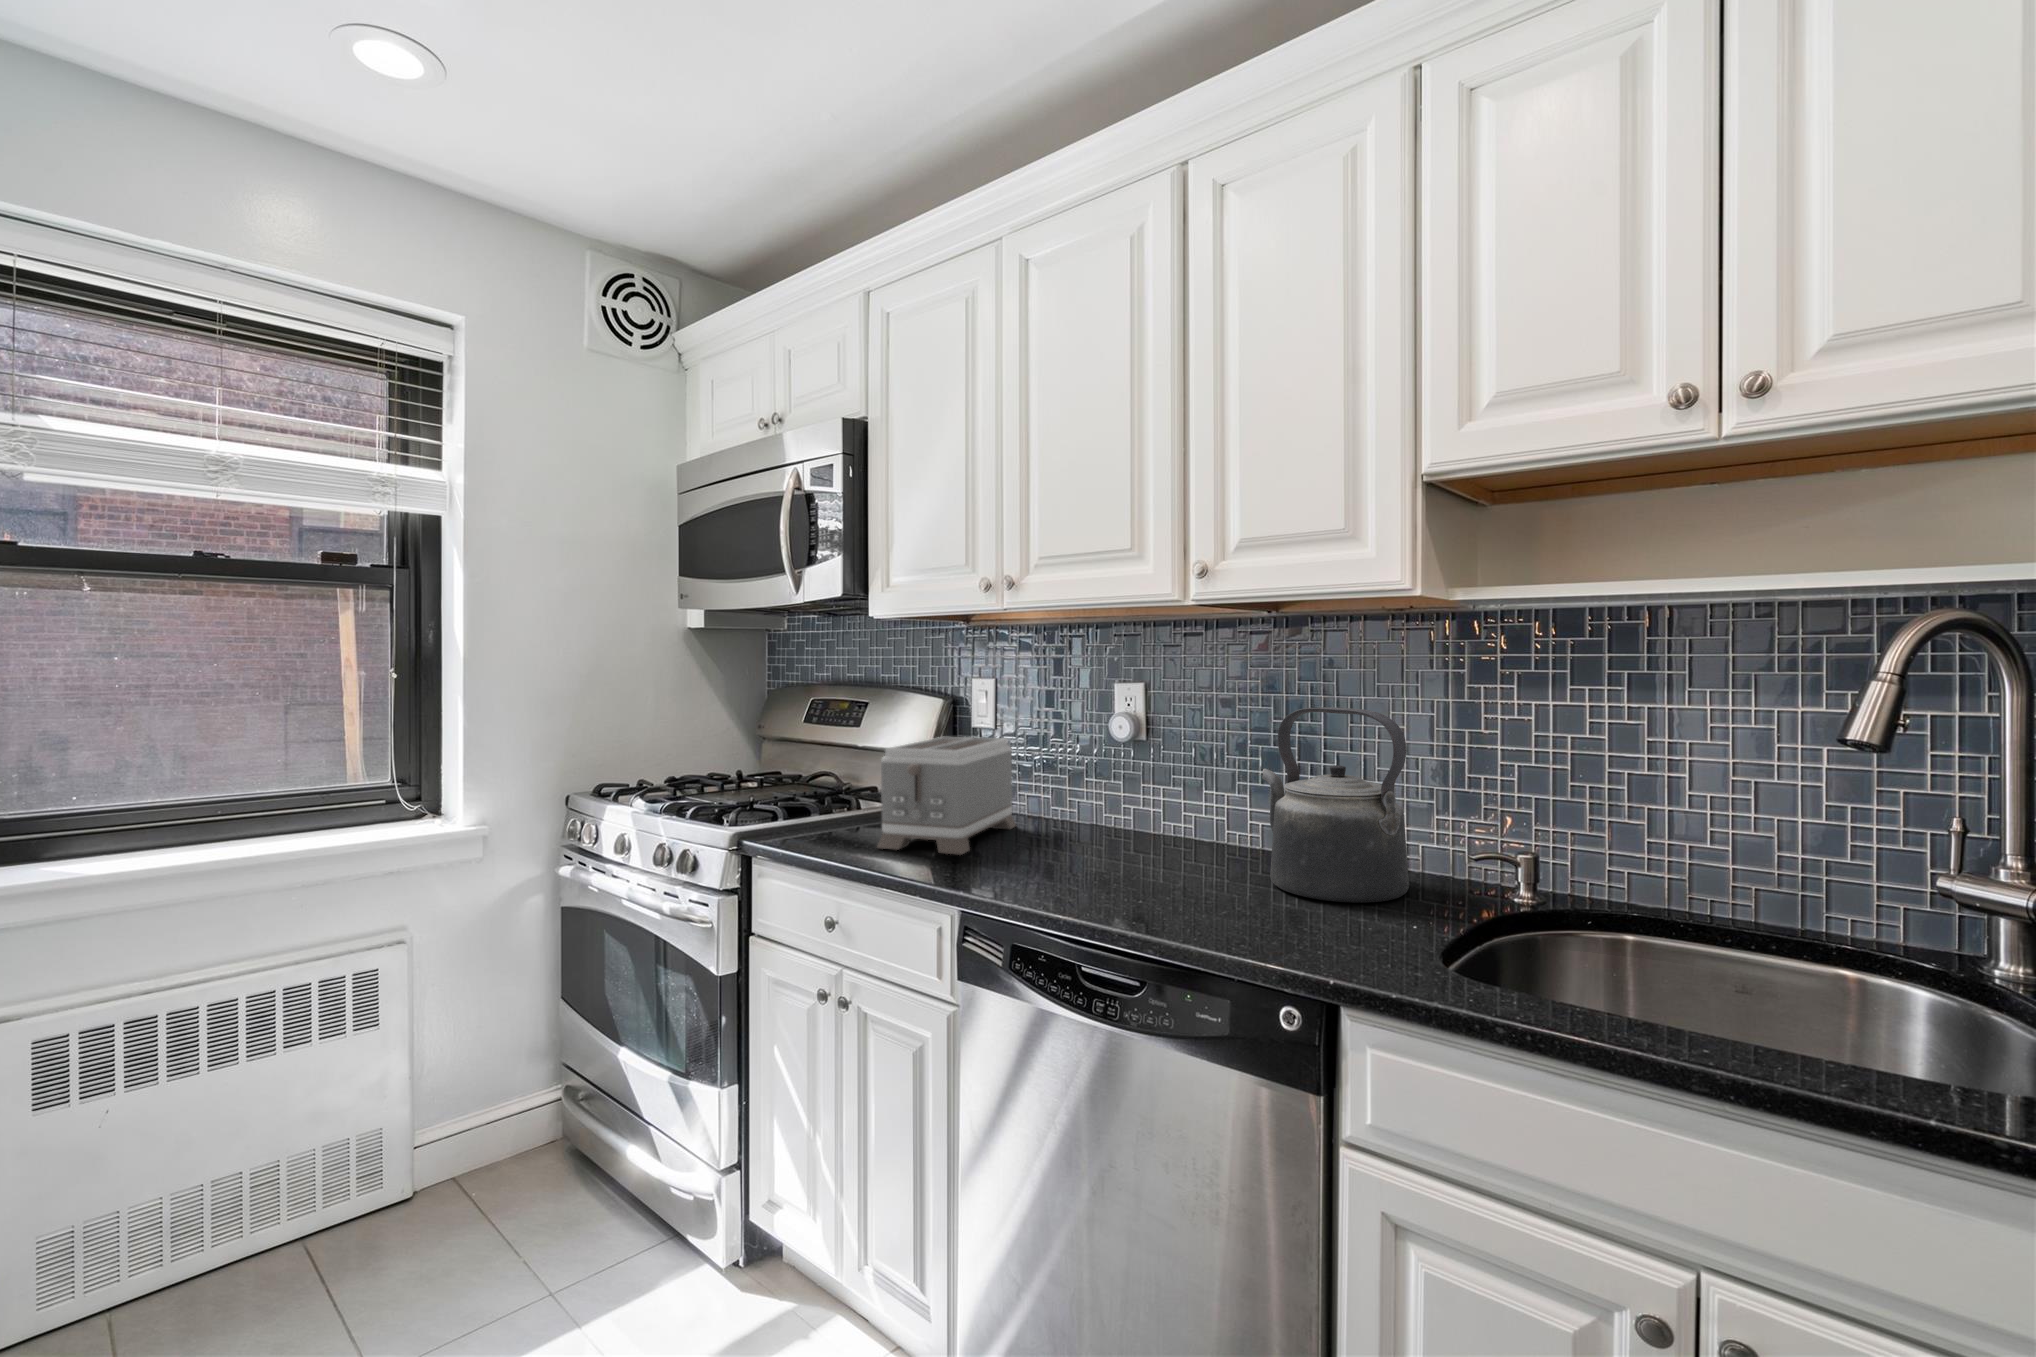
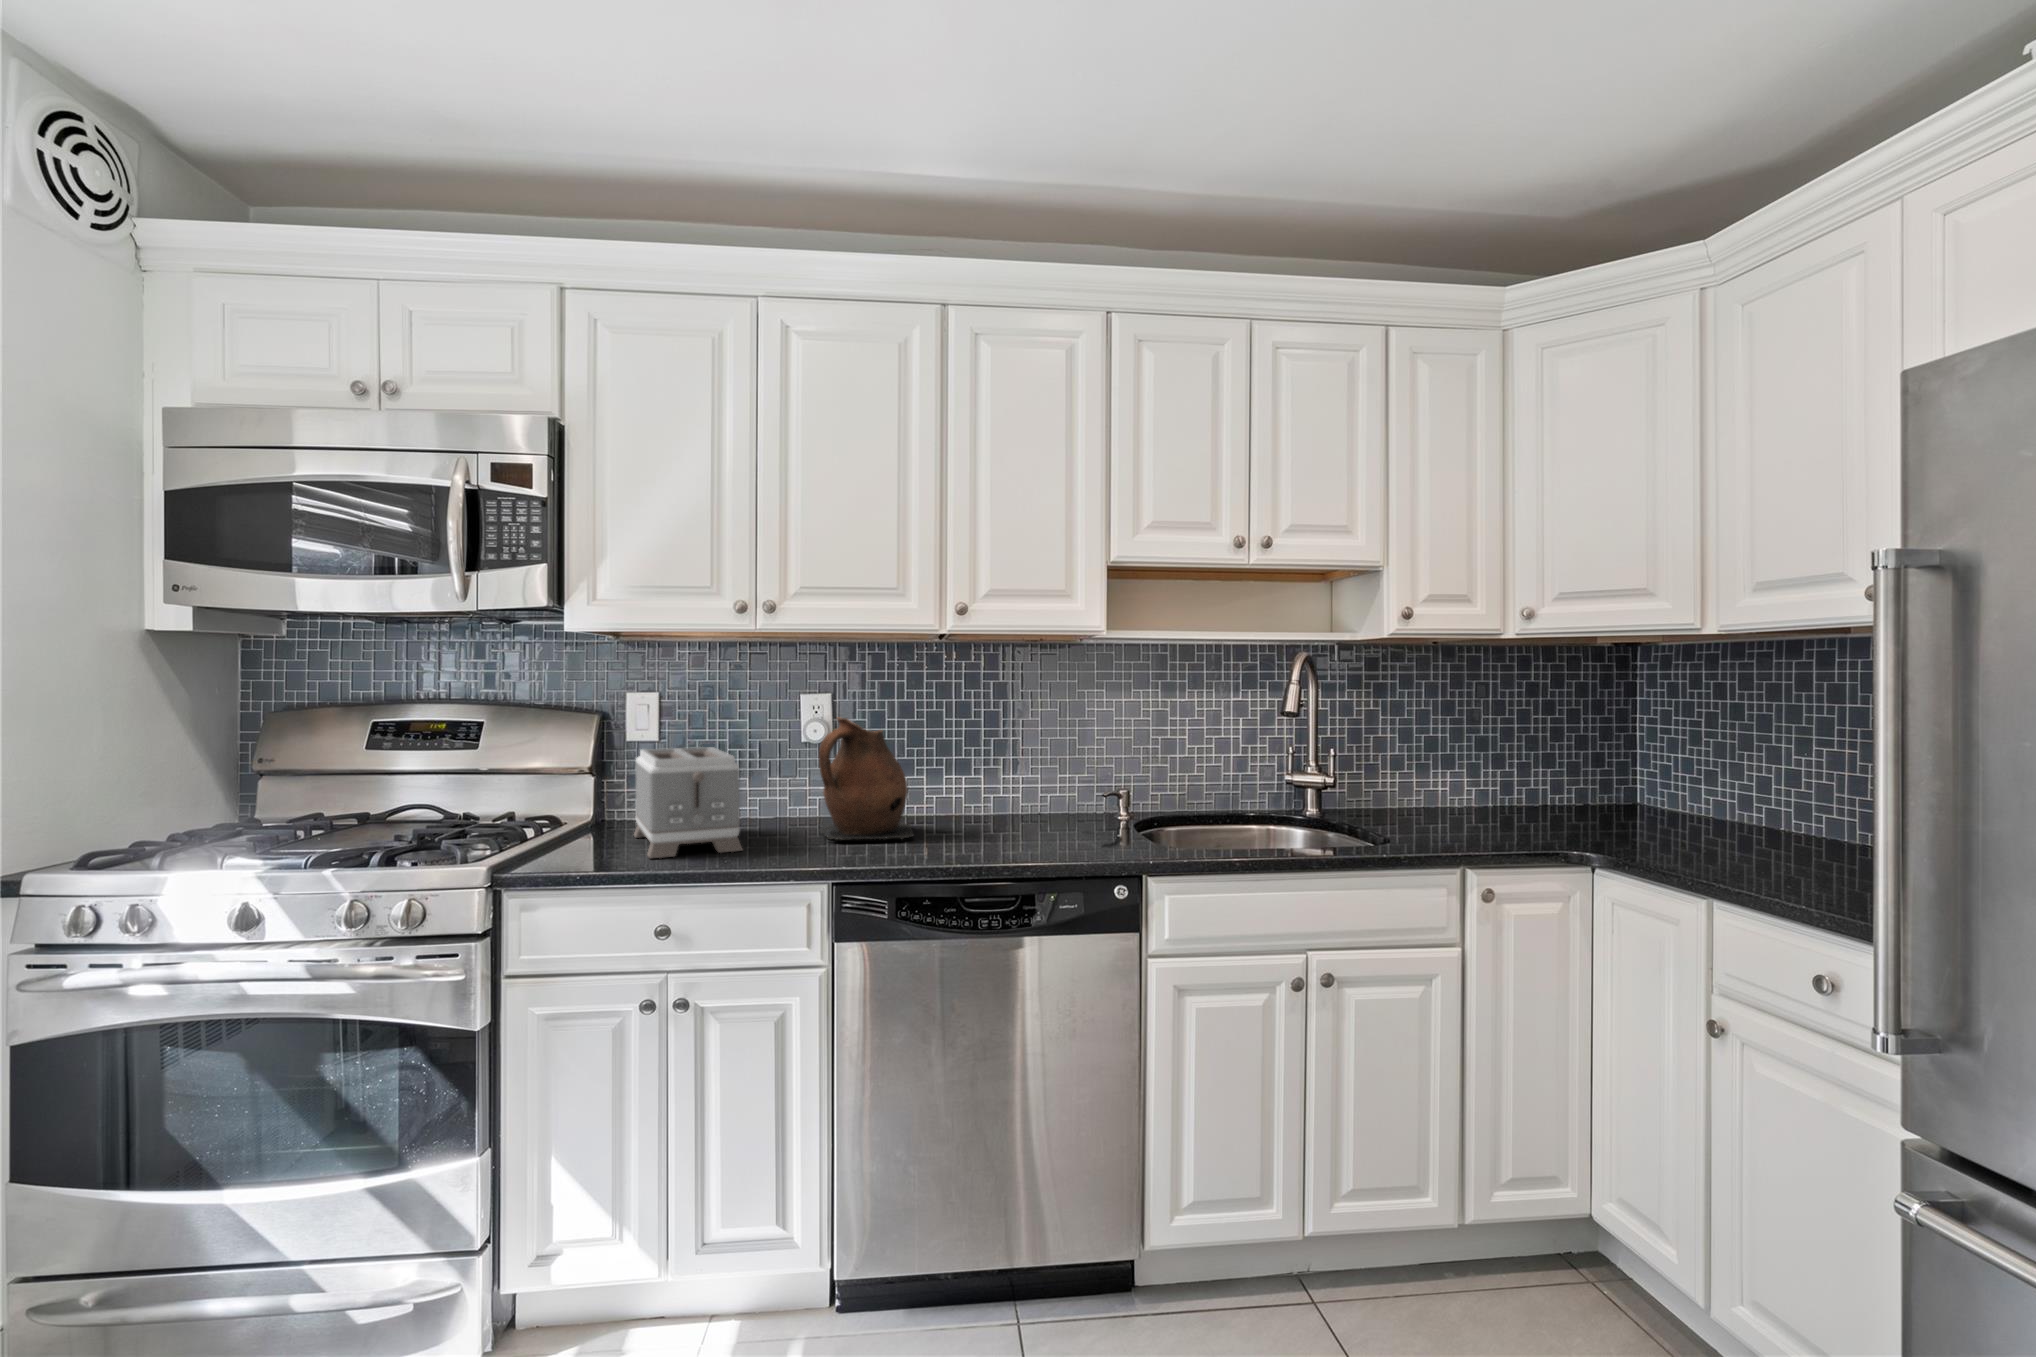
kettle: present [1262,707,1409,903] -> none [967,706,1081,834]
ceramic pitcher: none [1053,713,1194,874] -> present [819,718,914,839]

